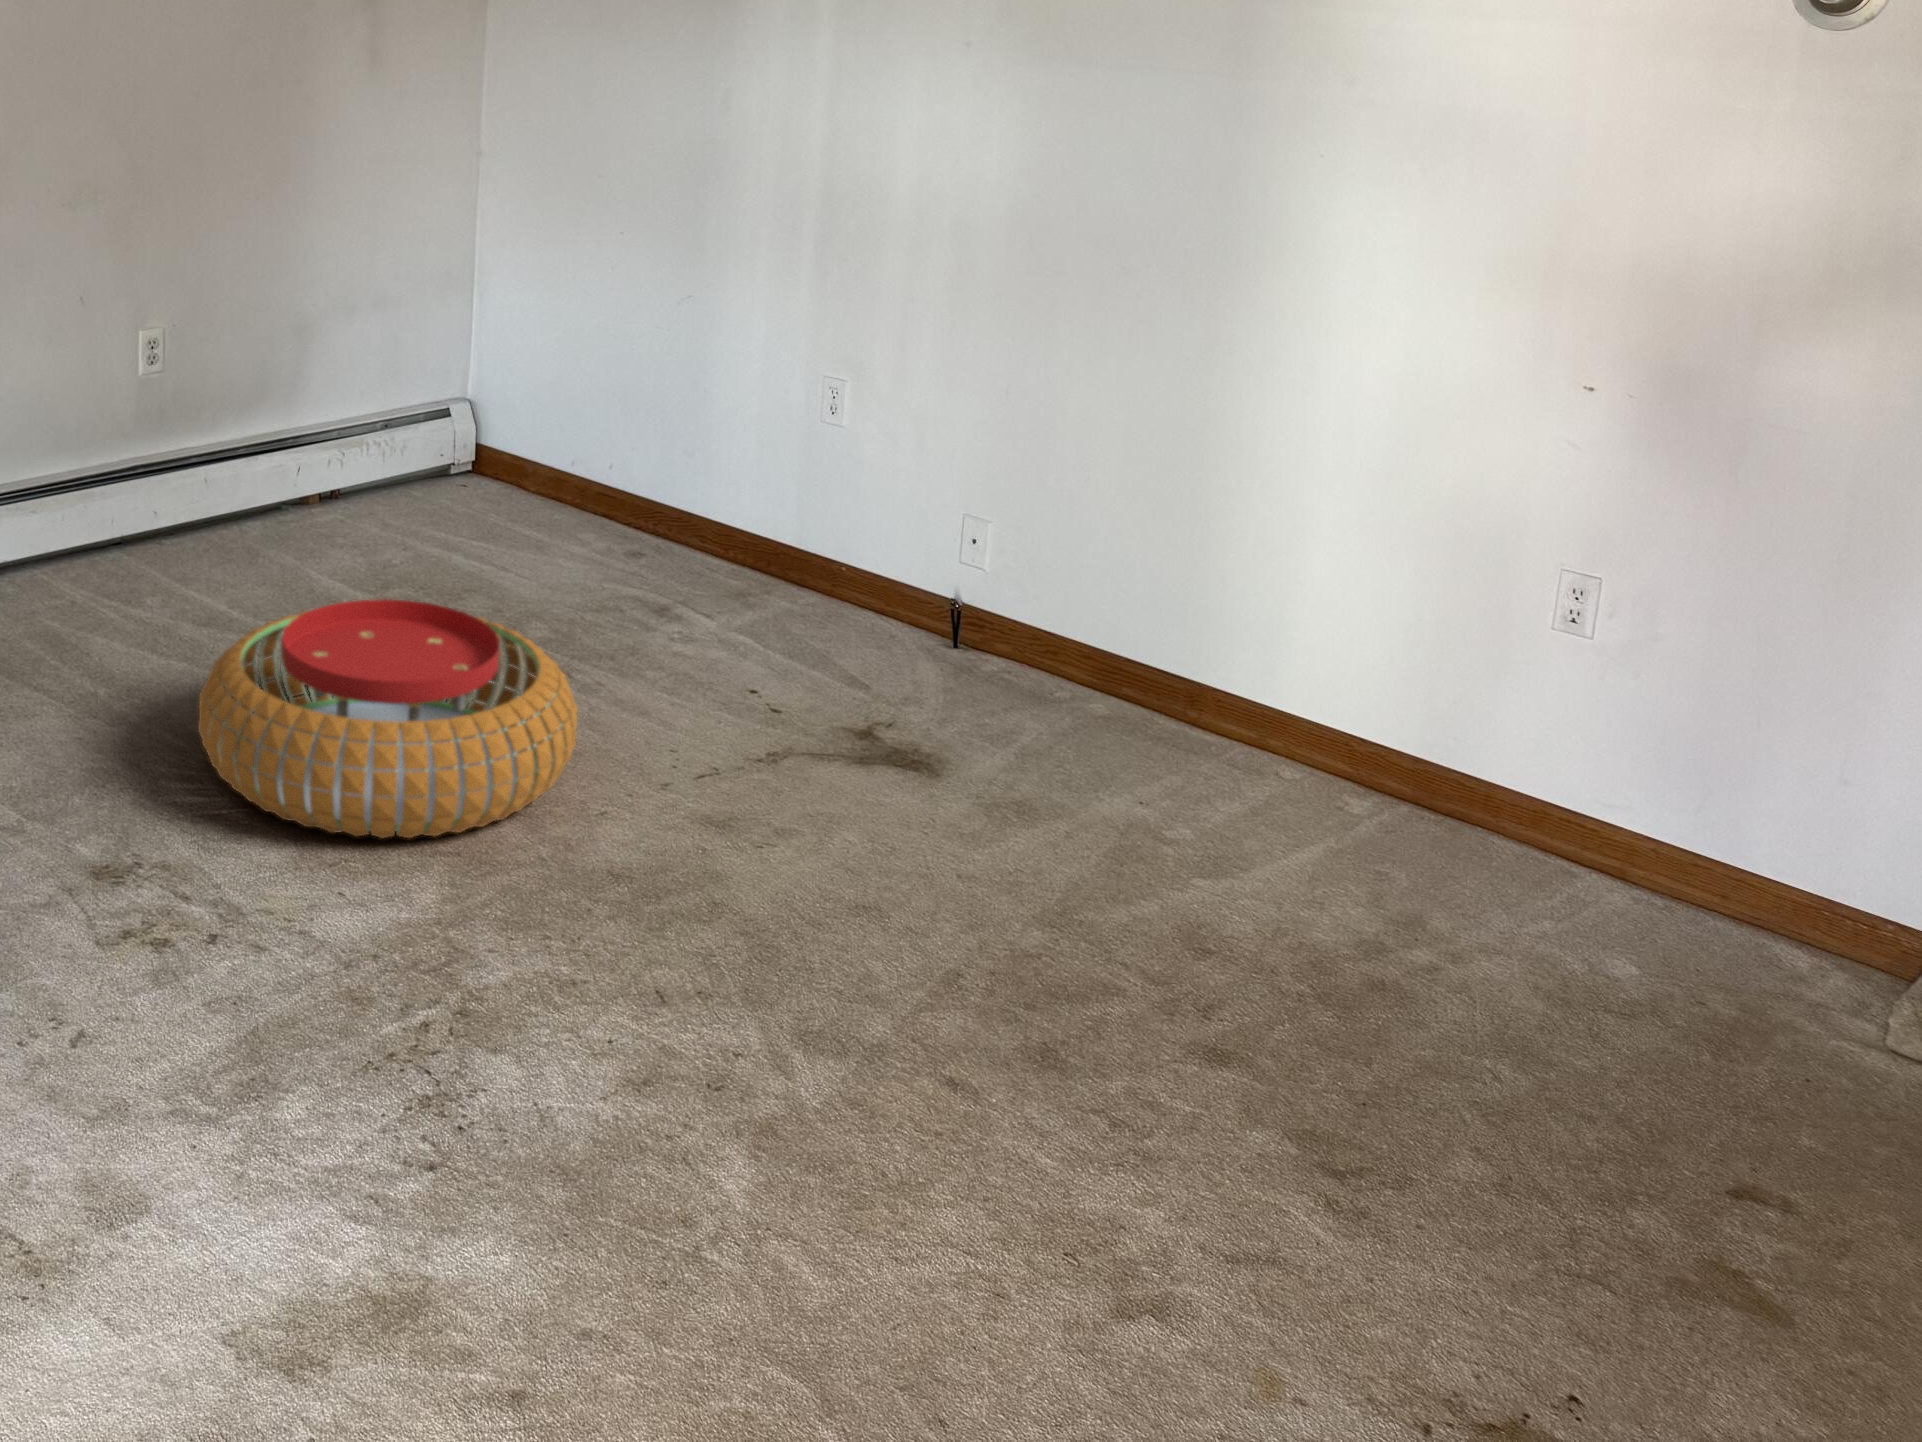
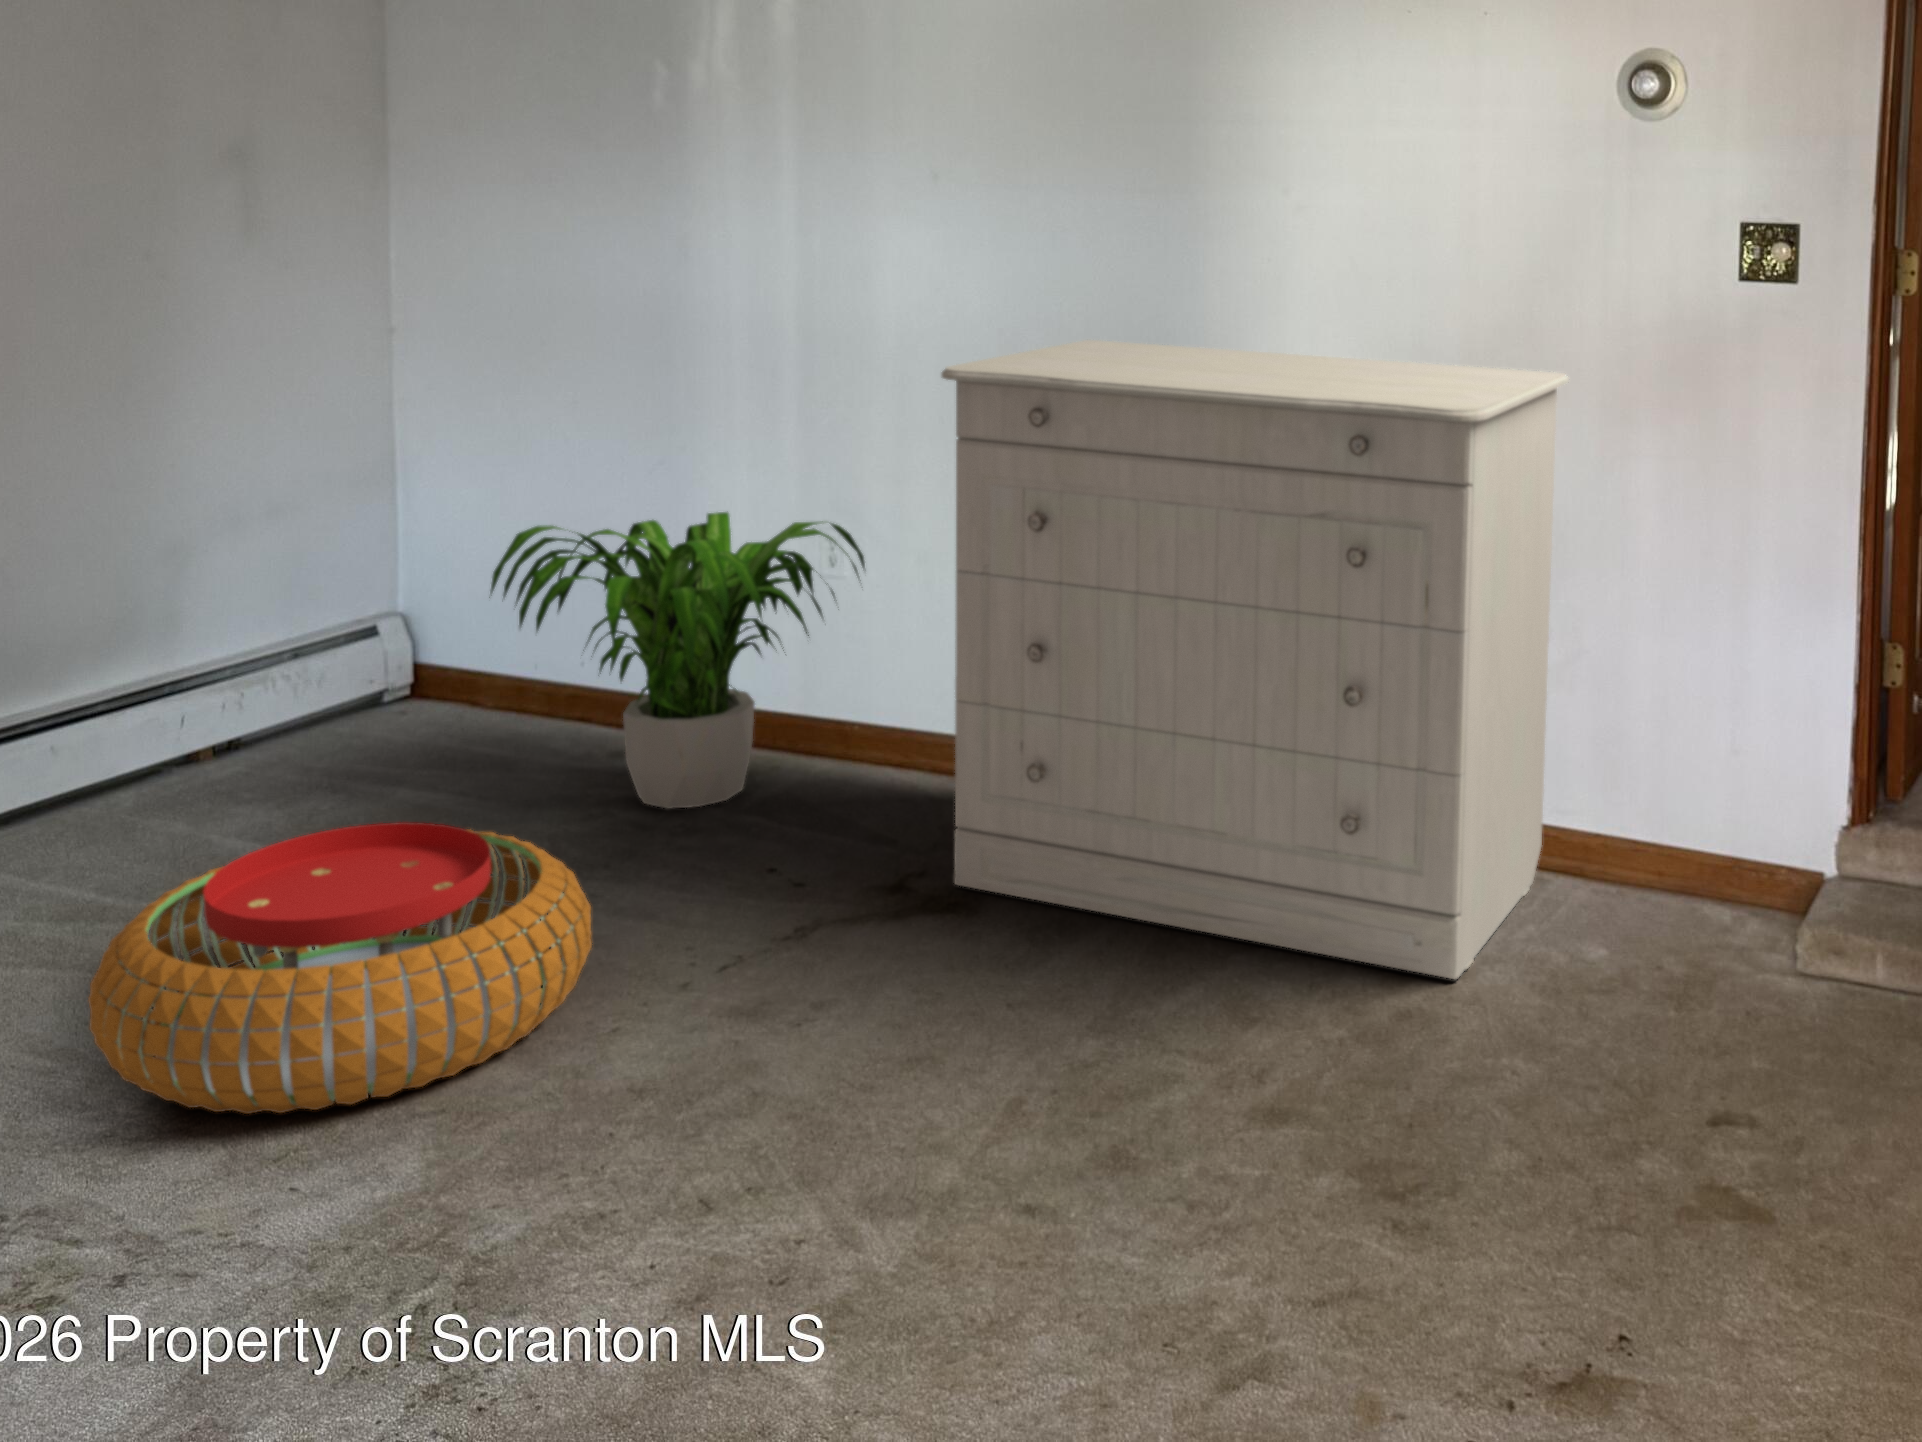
dresser: none [906,218,1676,970] -> present [941,340,1568,979]
potted plant: none [508,345,846,625] -> present [489,512,865,808]

